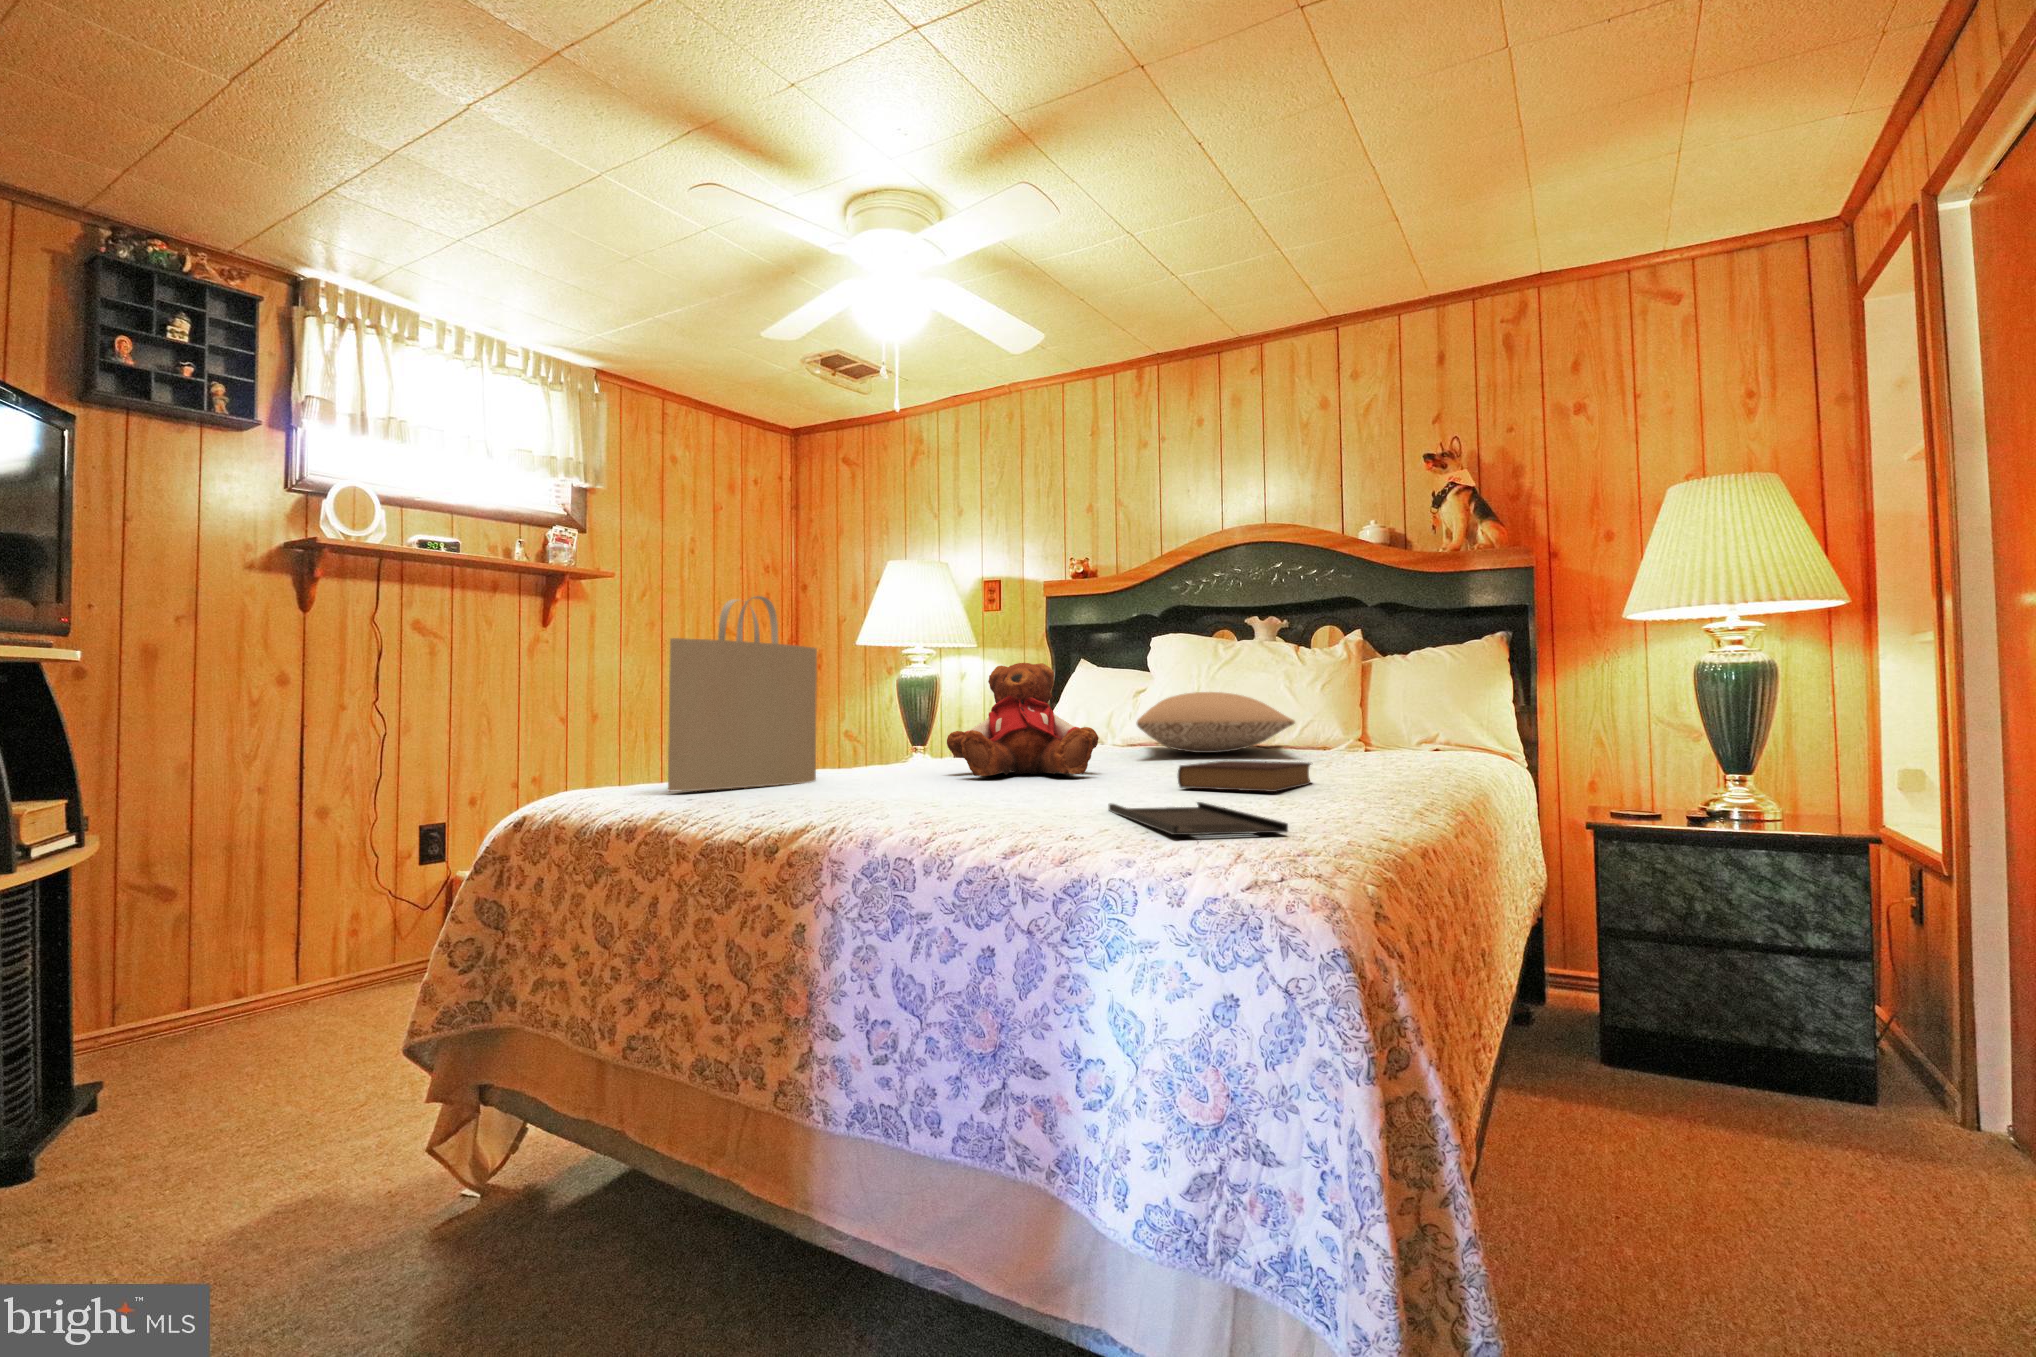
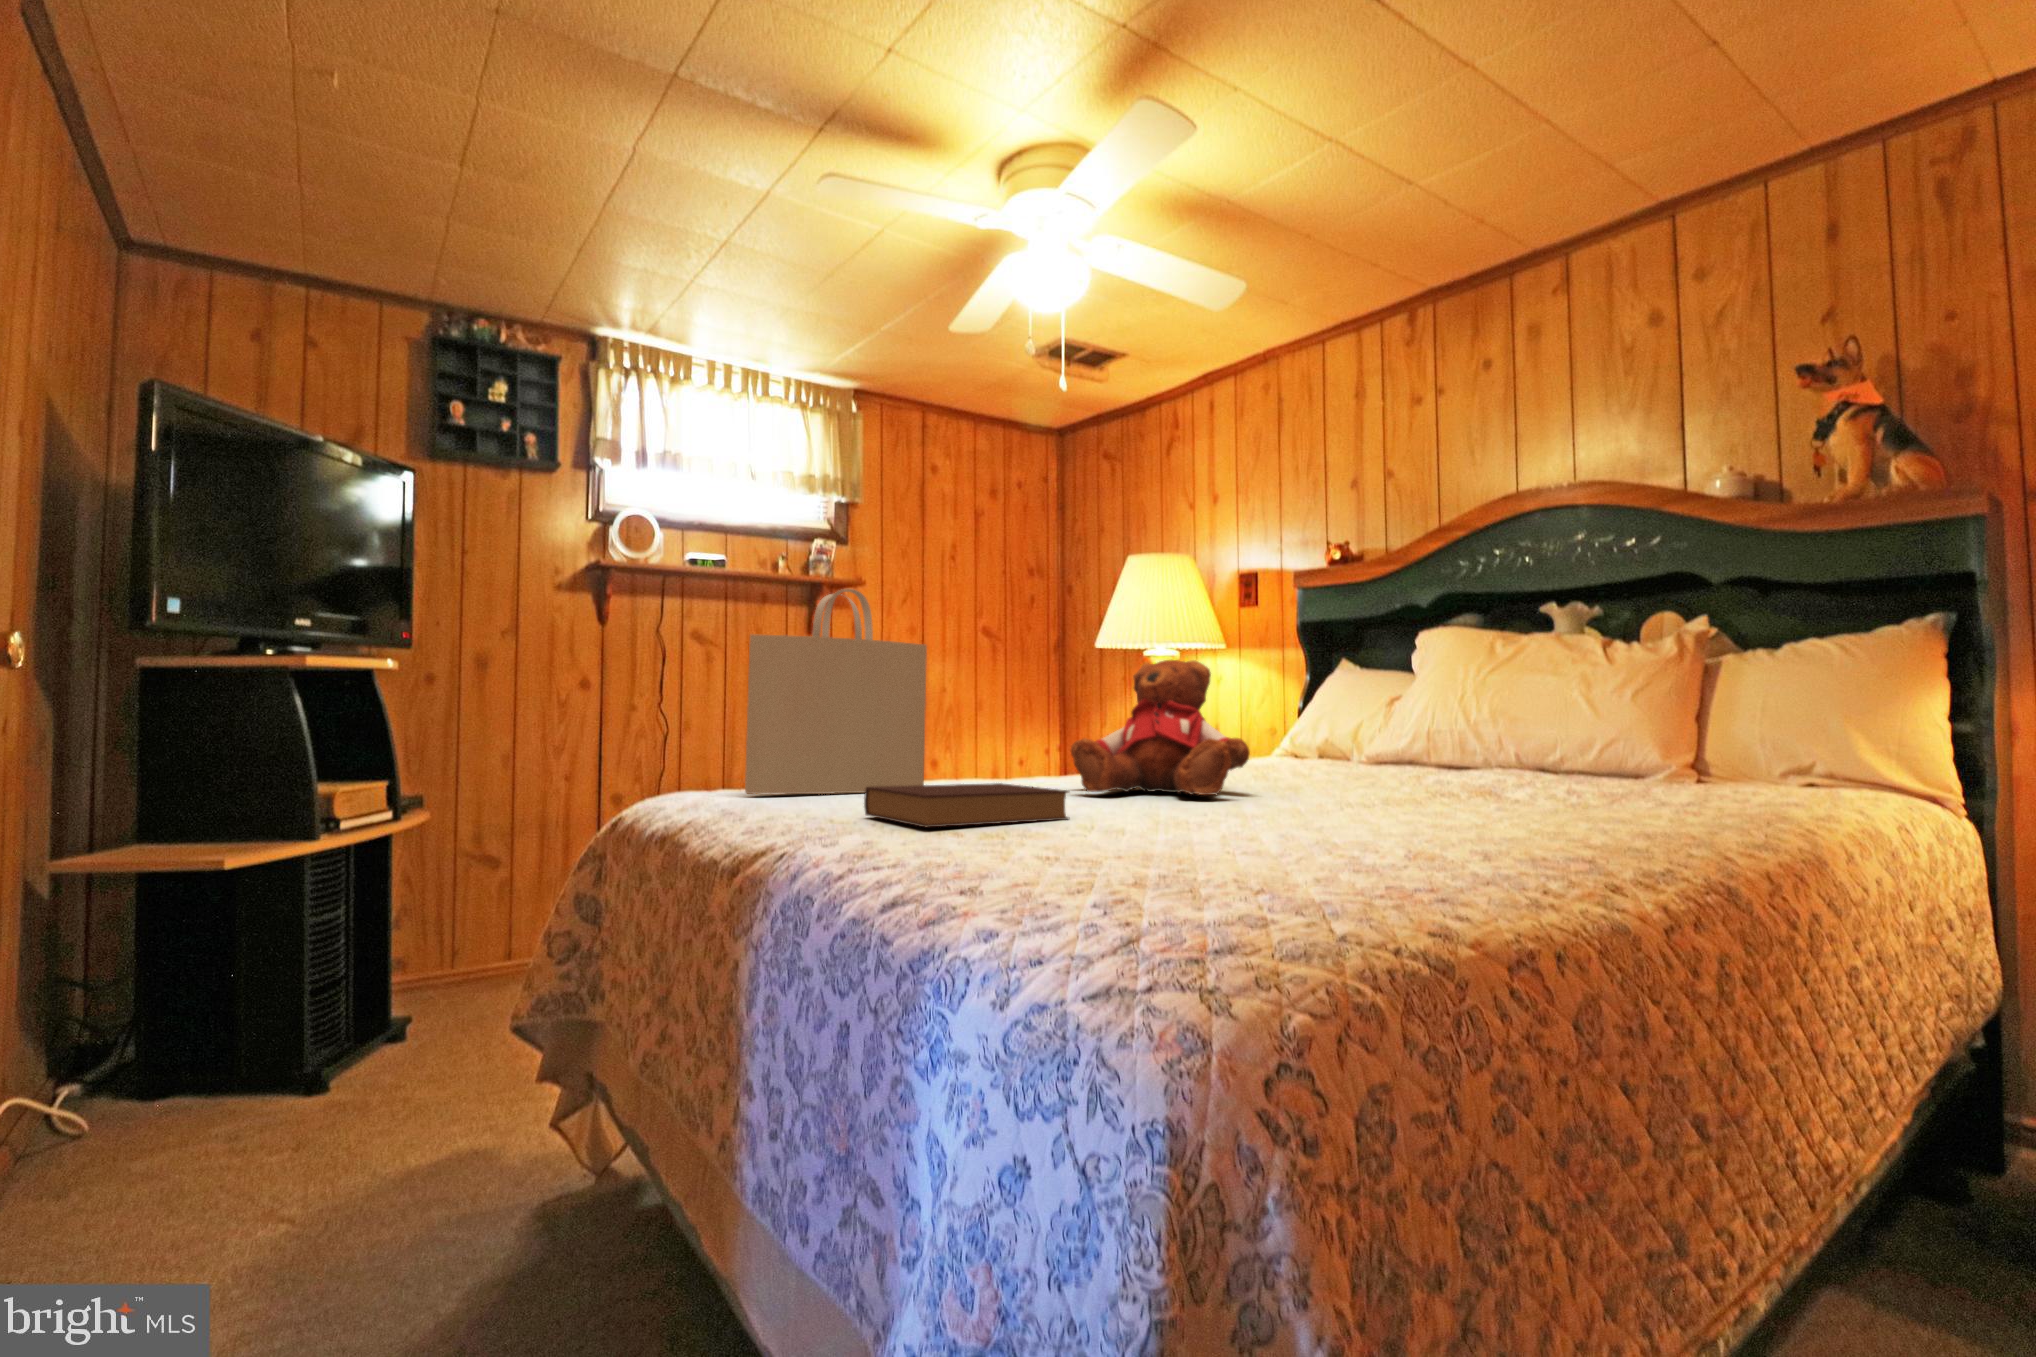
pillow: present [1137,692,1295,753] -> none [1331,697,1562,775]
book: present [1178,761,1312,792] -> present [864,783,1069,827]
tray: present [1109,802,1288,835] -> none [1092,836,1274,899]

